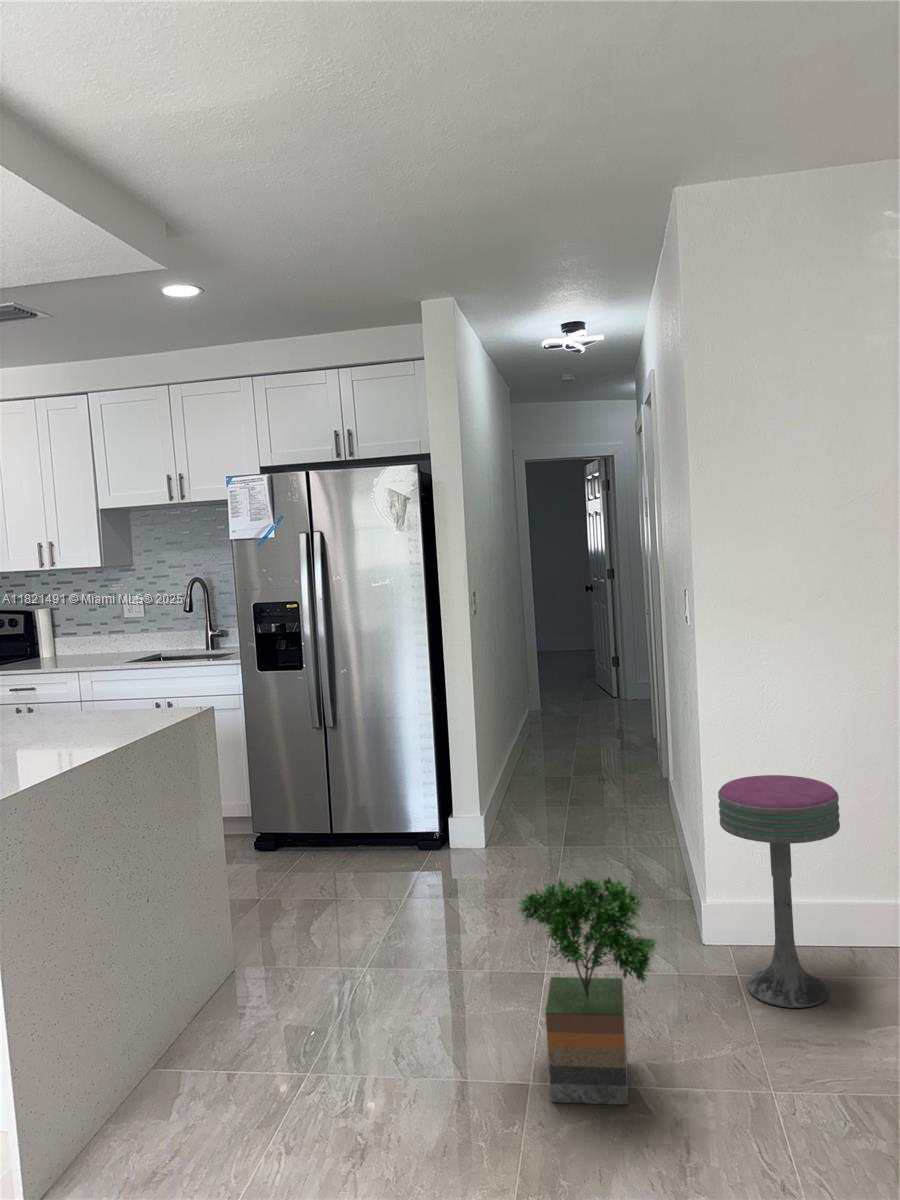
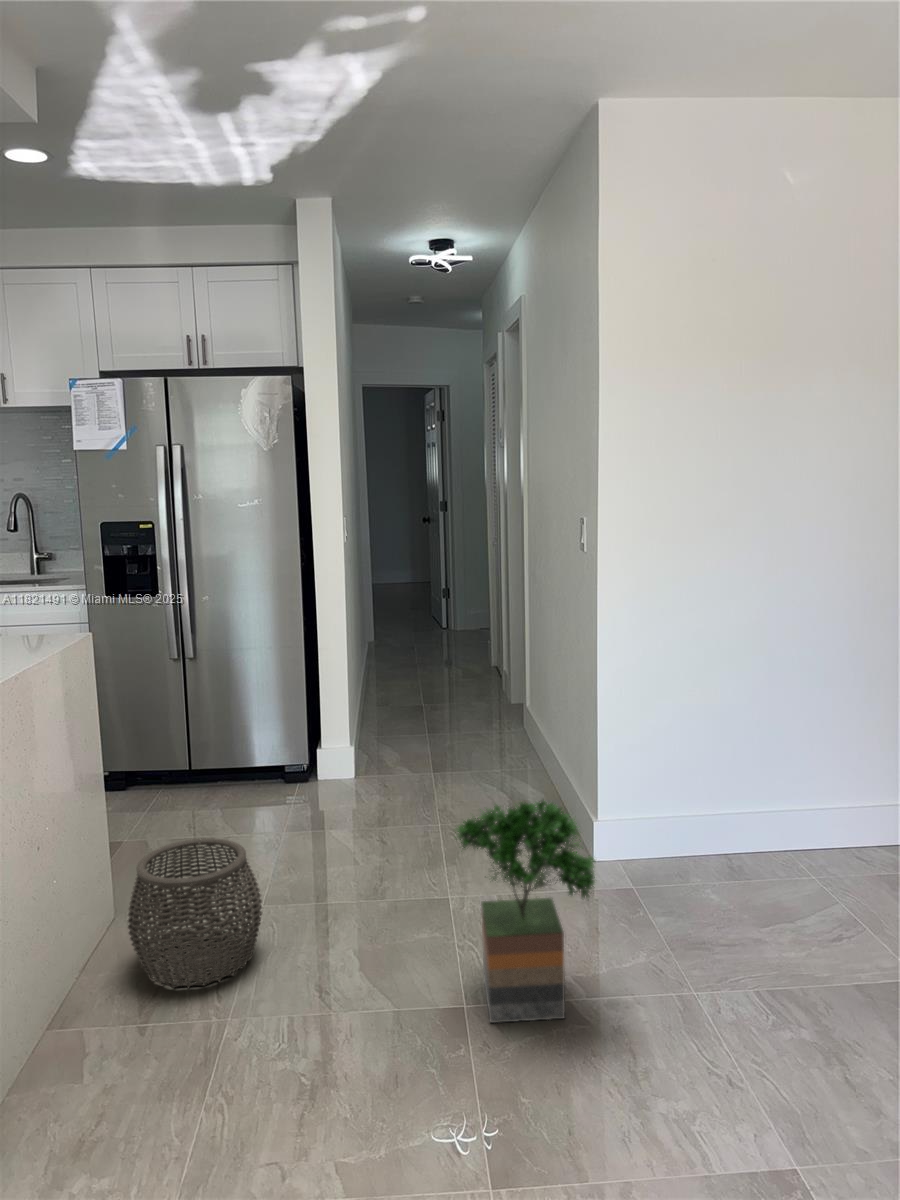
bar stool: present [718,775,840,1008] -> none [628,697,741,915]
woven basket: none [232,899,355,1041] -> present [128,838,262,988]

